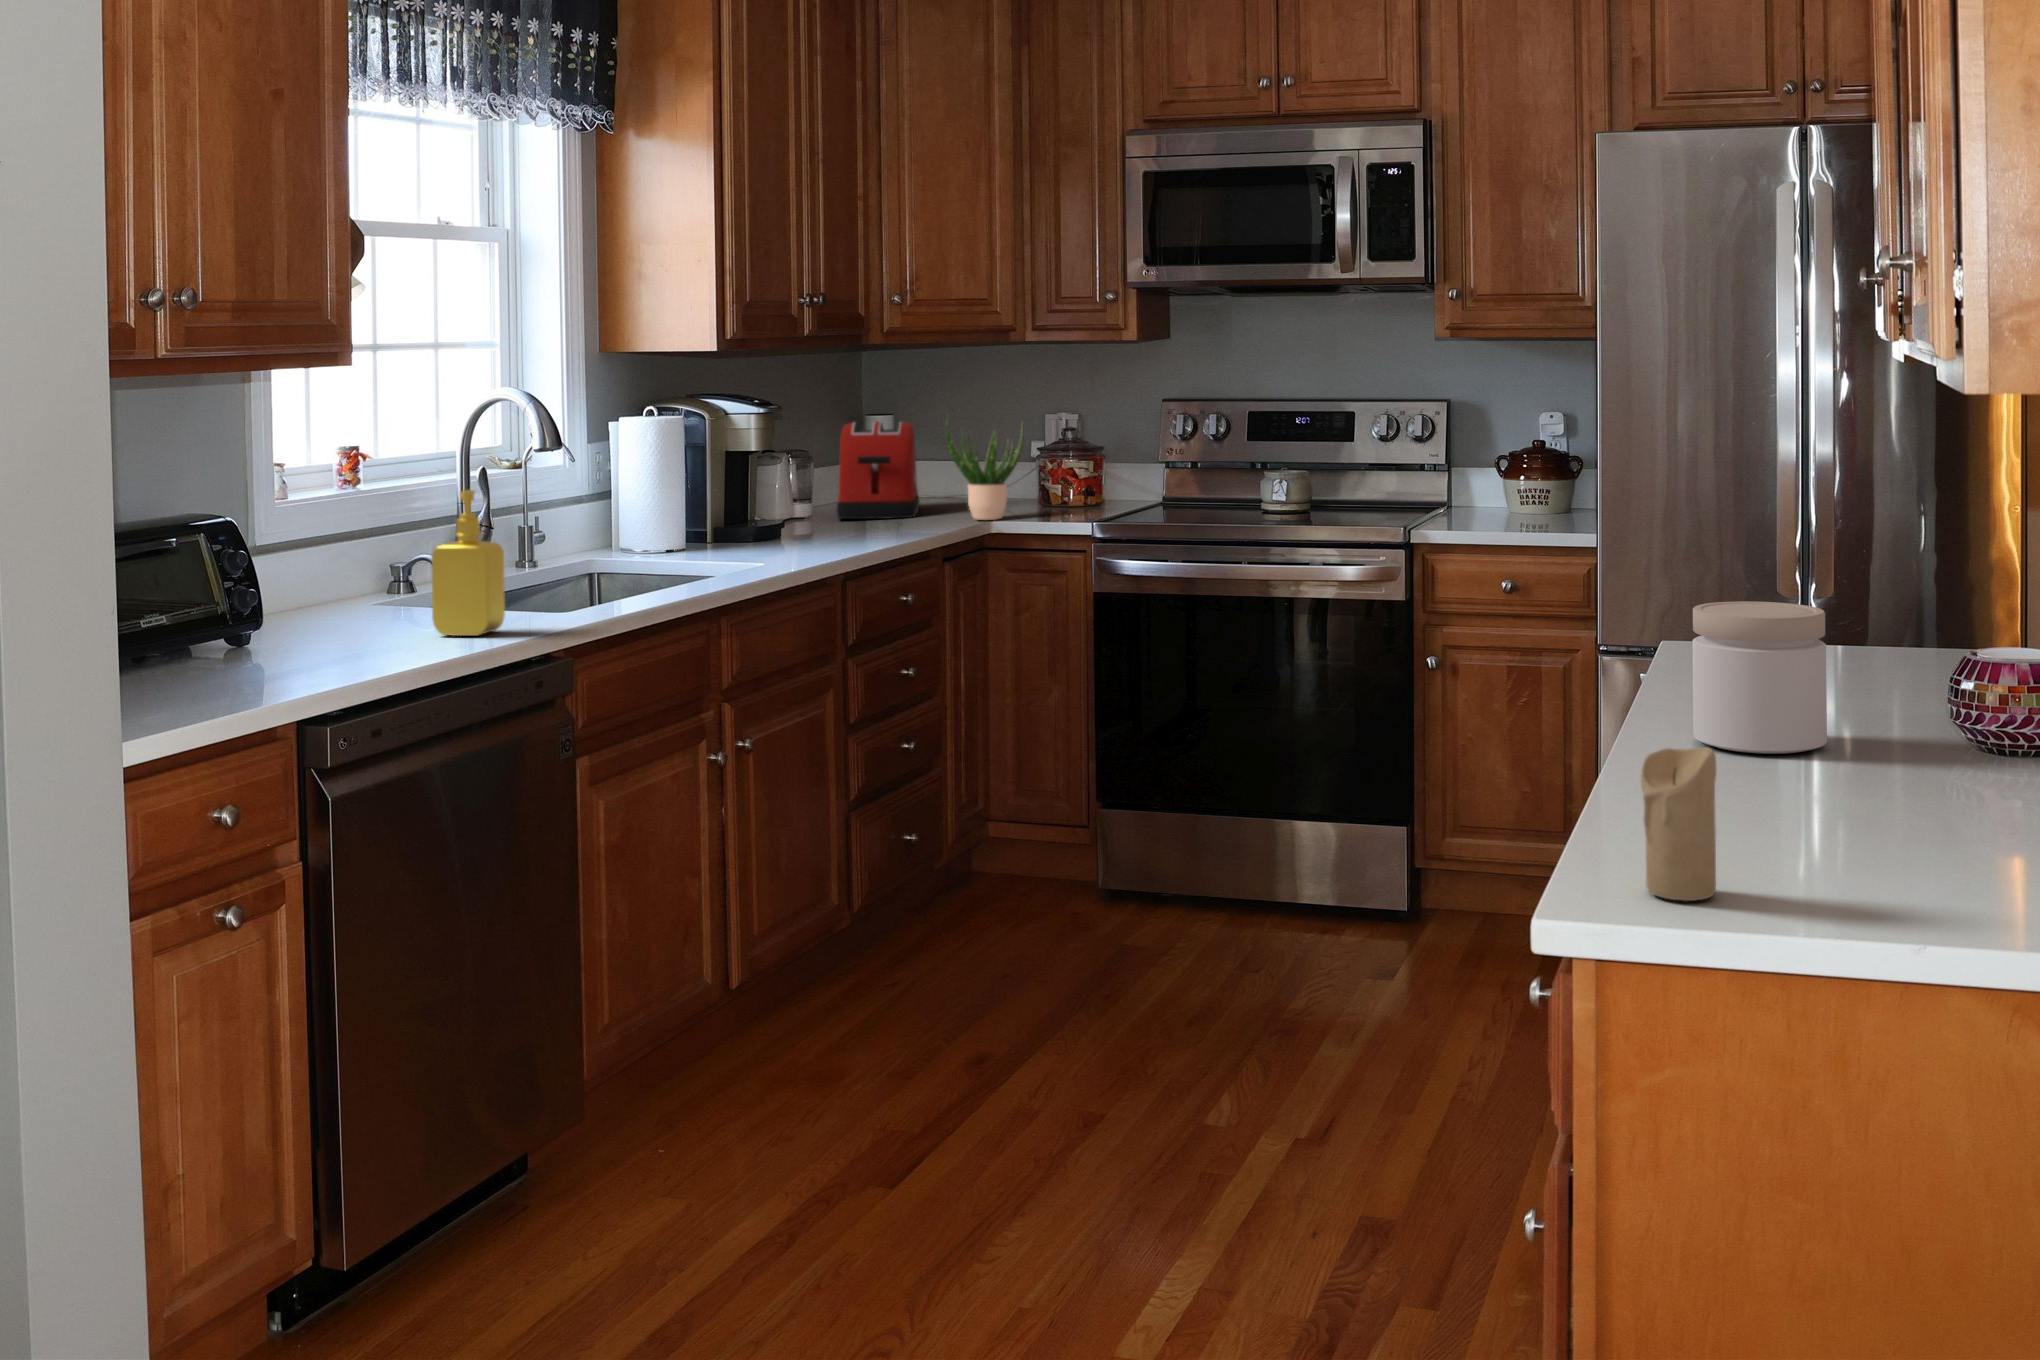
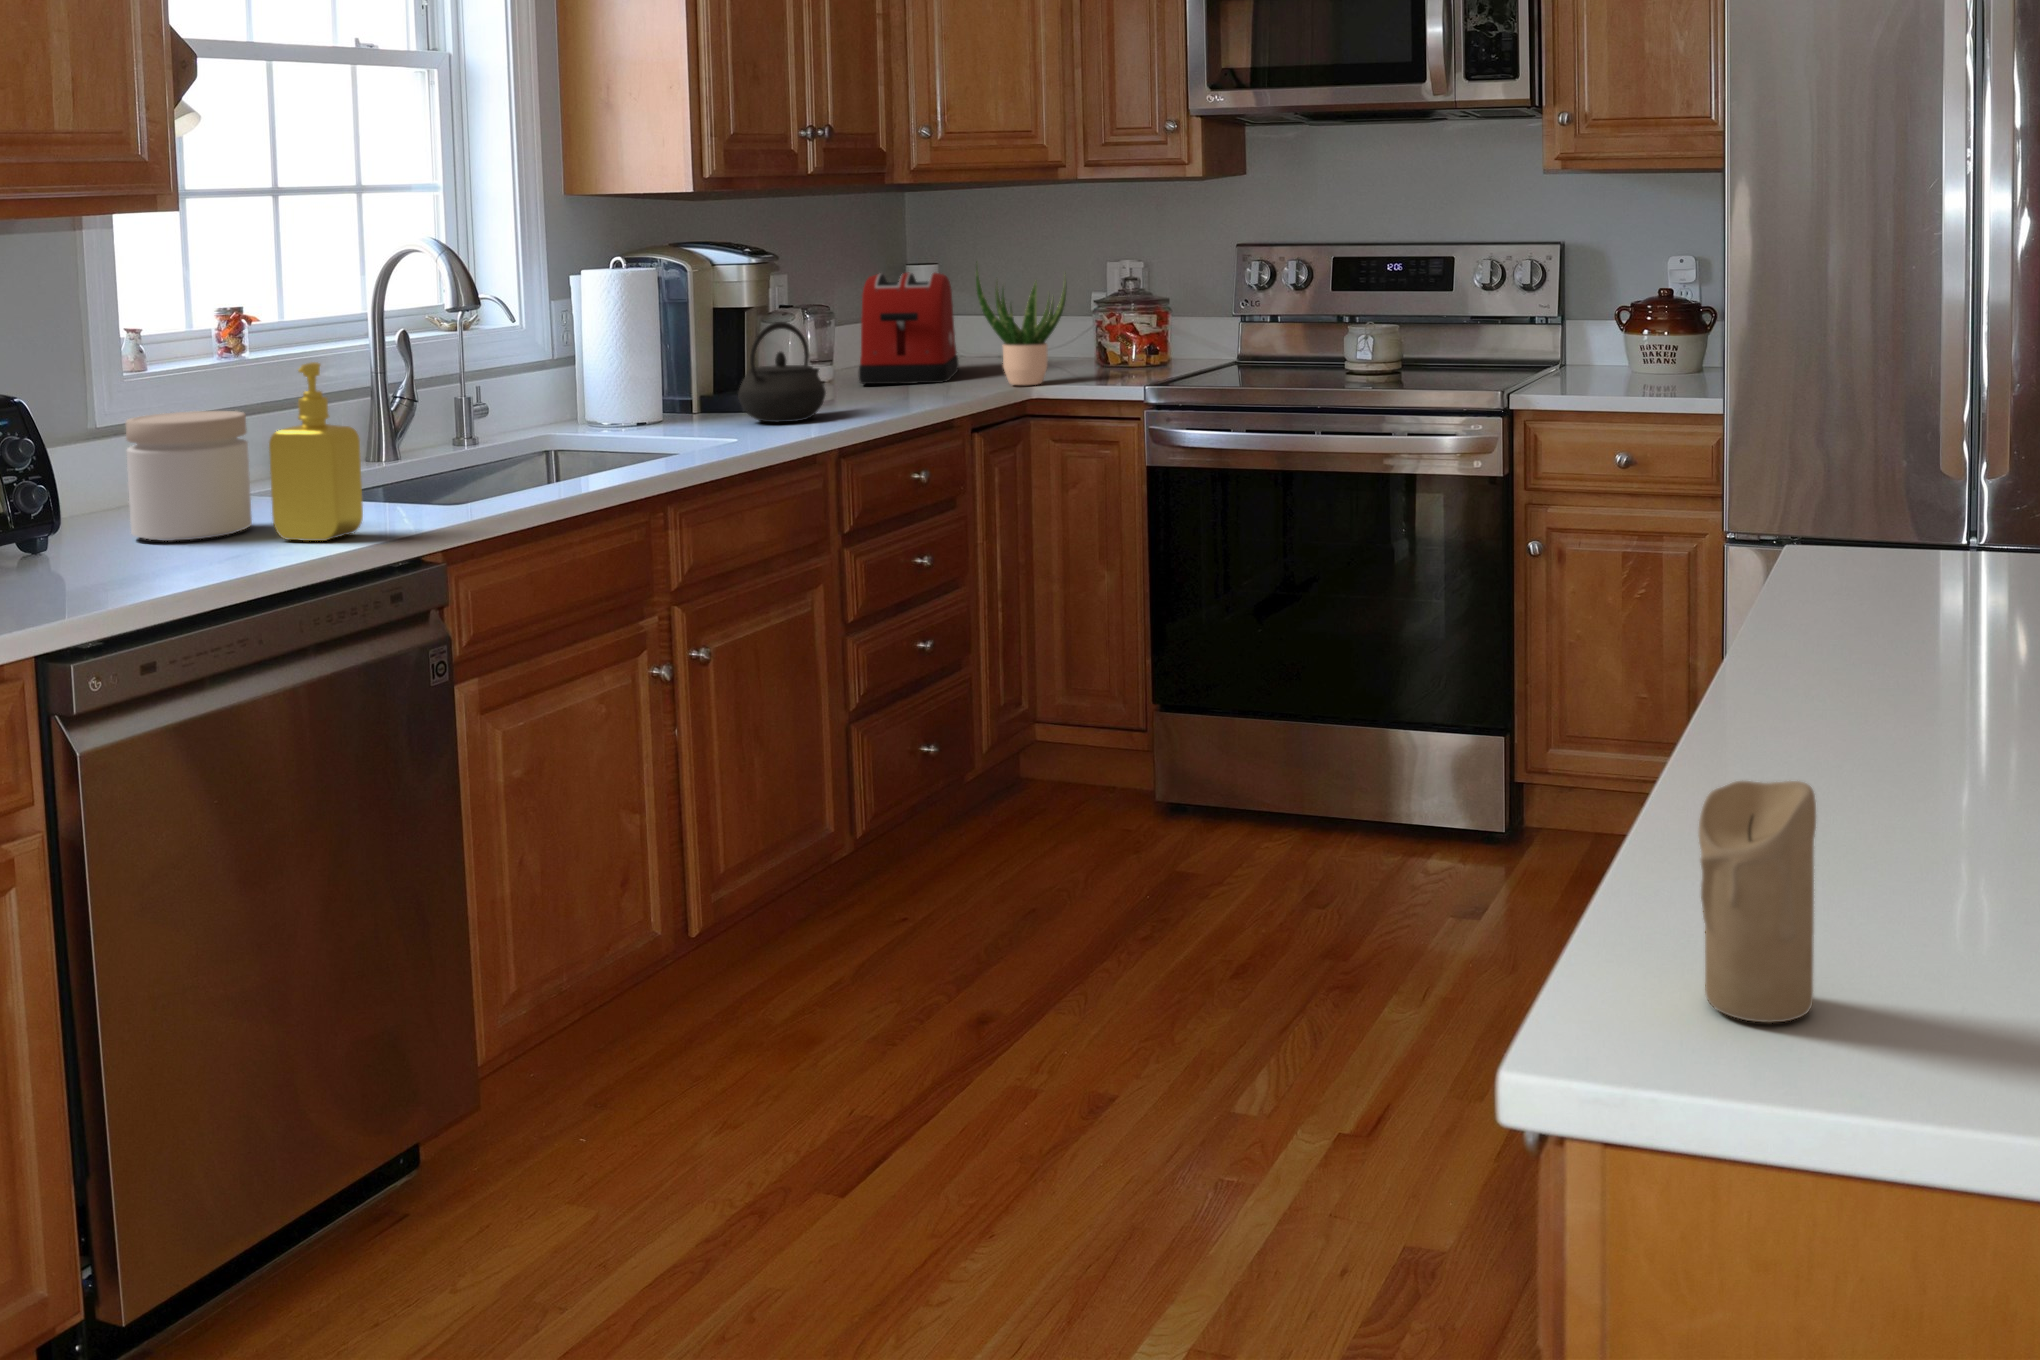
kettle: none [750,463,825,549] -> present [738,322,826,422]
jar: present [1692,601,1827,754] -> present [126,411,252,541]

